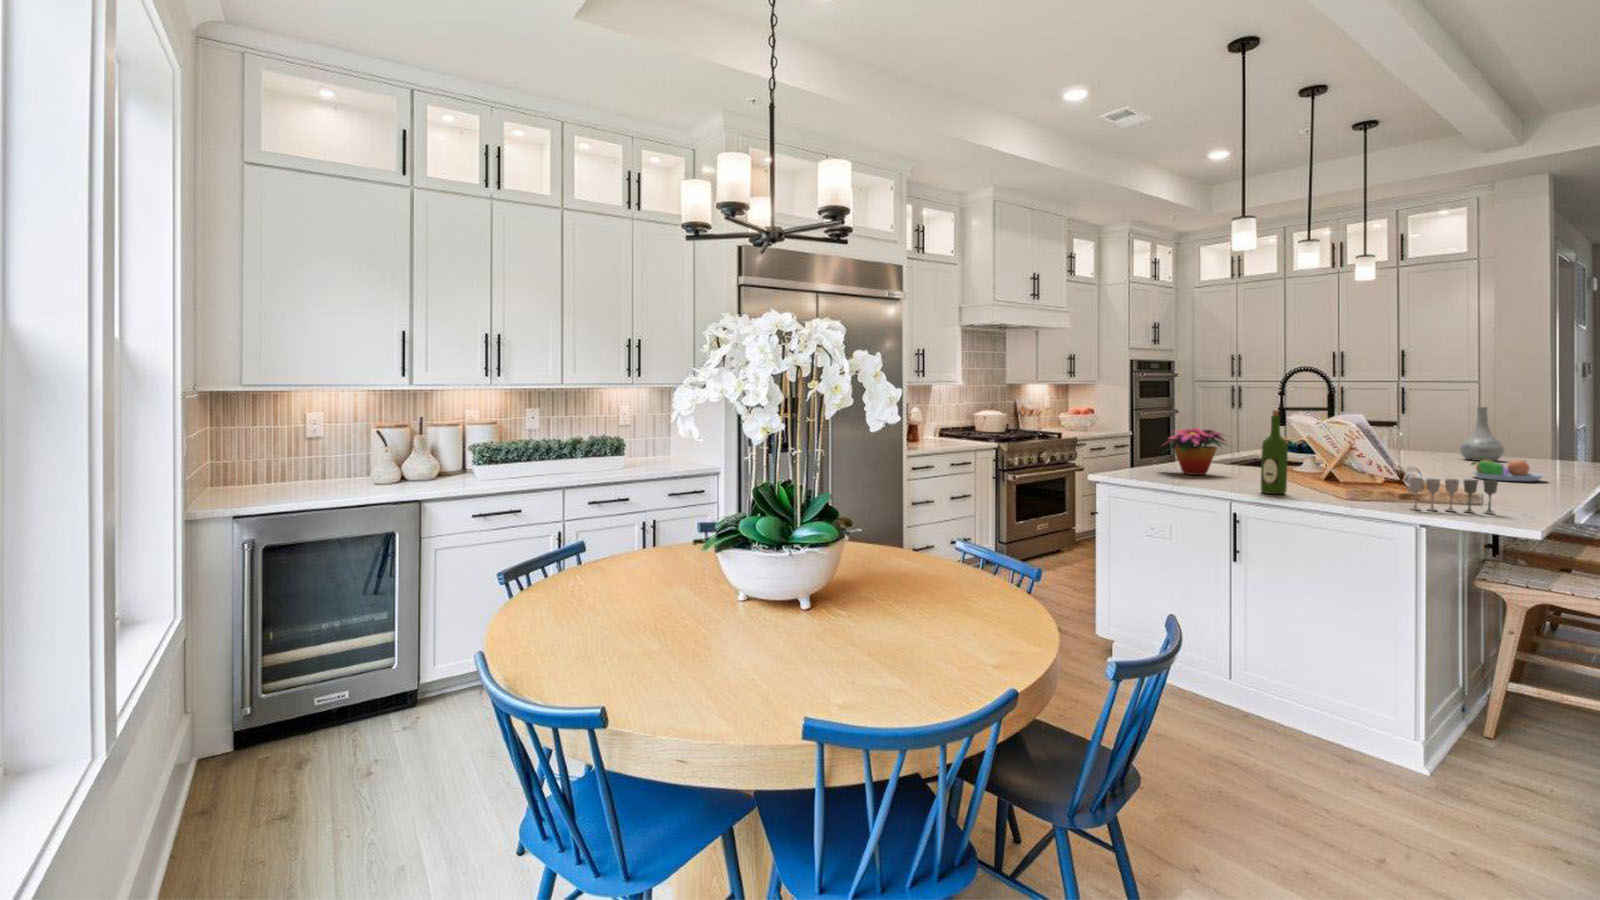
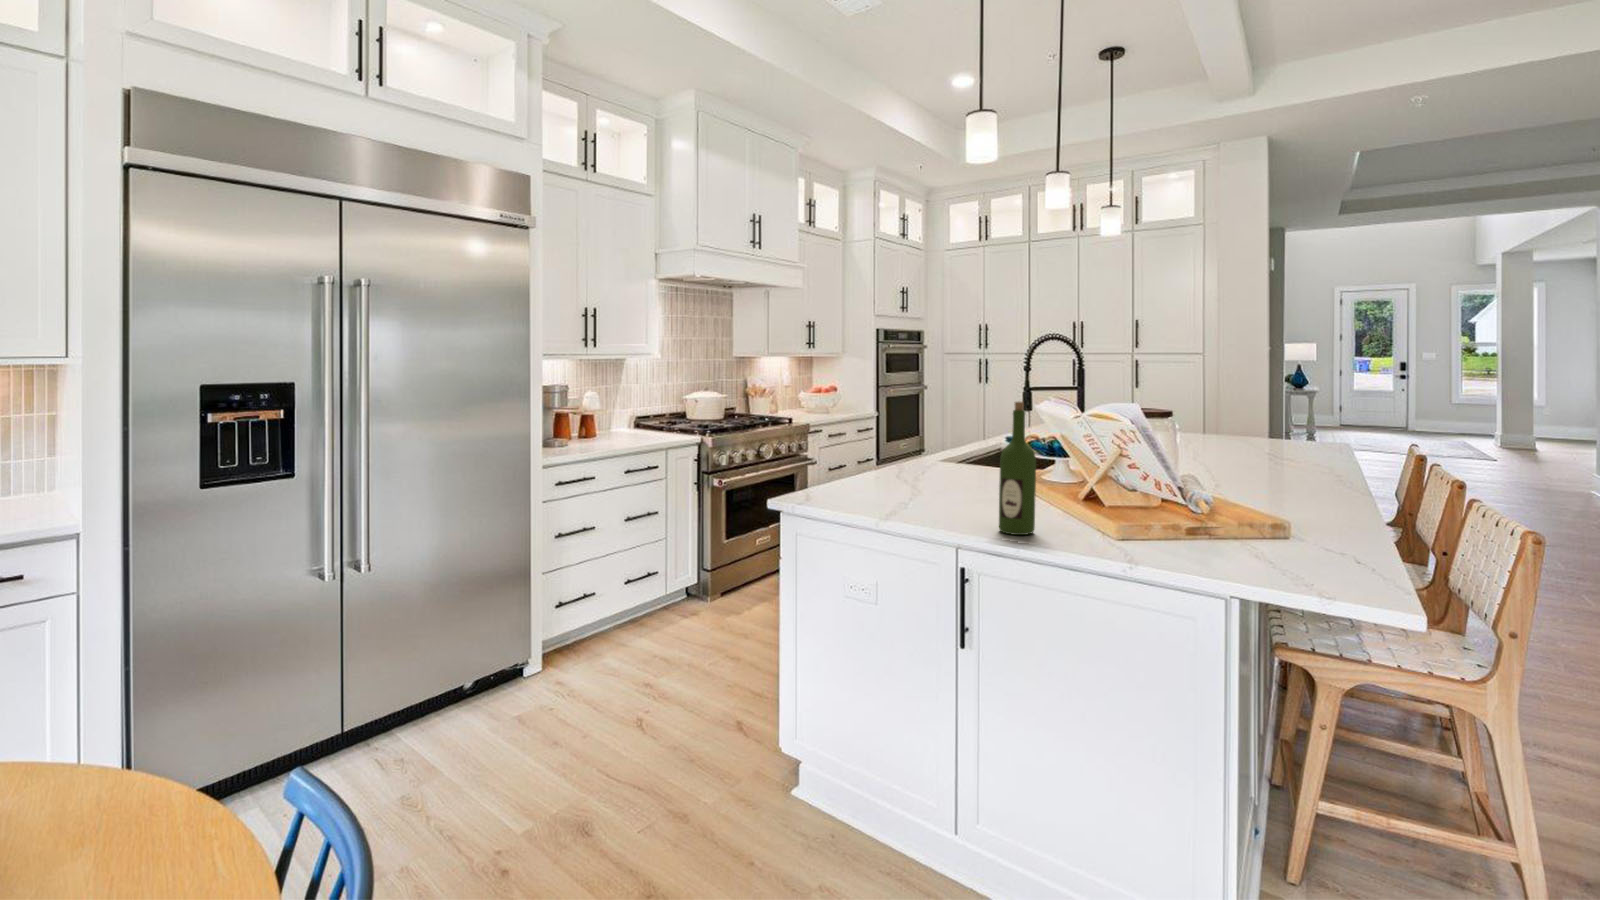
vase: present [1460,407,1504,461] -> none [1214,388,1258,452]
flower arrangement: present [1167,427,1226,475] -> none [868,421,973,492]
fruit bowl: present [1471,456,1545,481] -> none [1242,454,1325,487]
wine glass: present [1410,478,1498,513] -> none [1209,514,1330,568]

